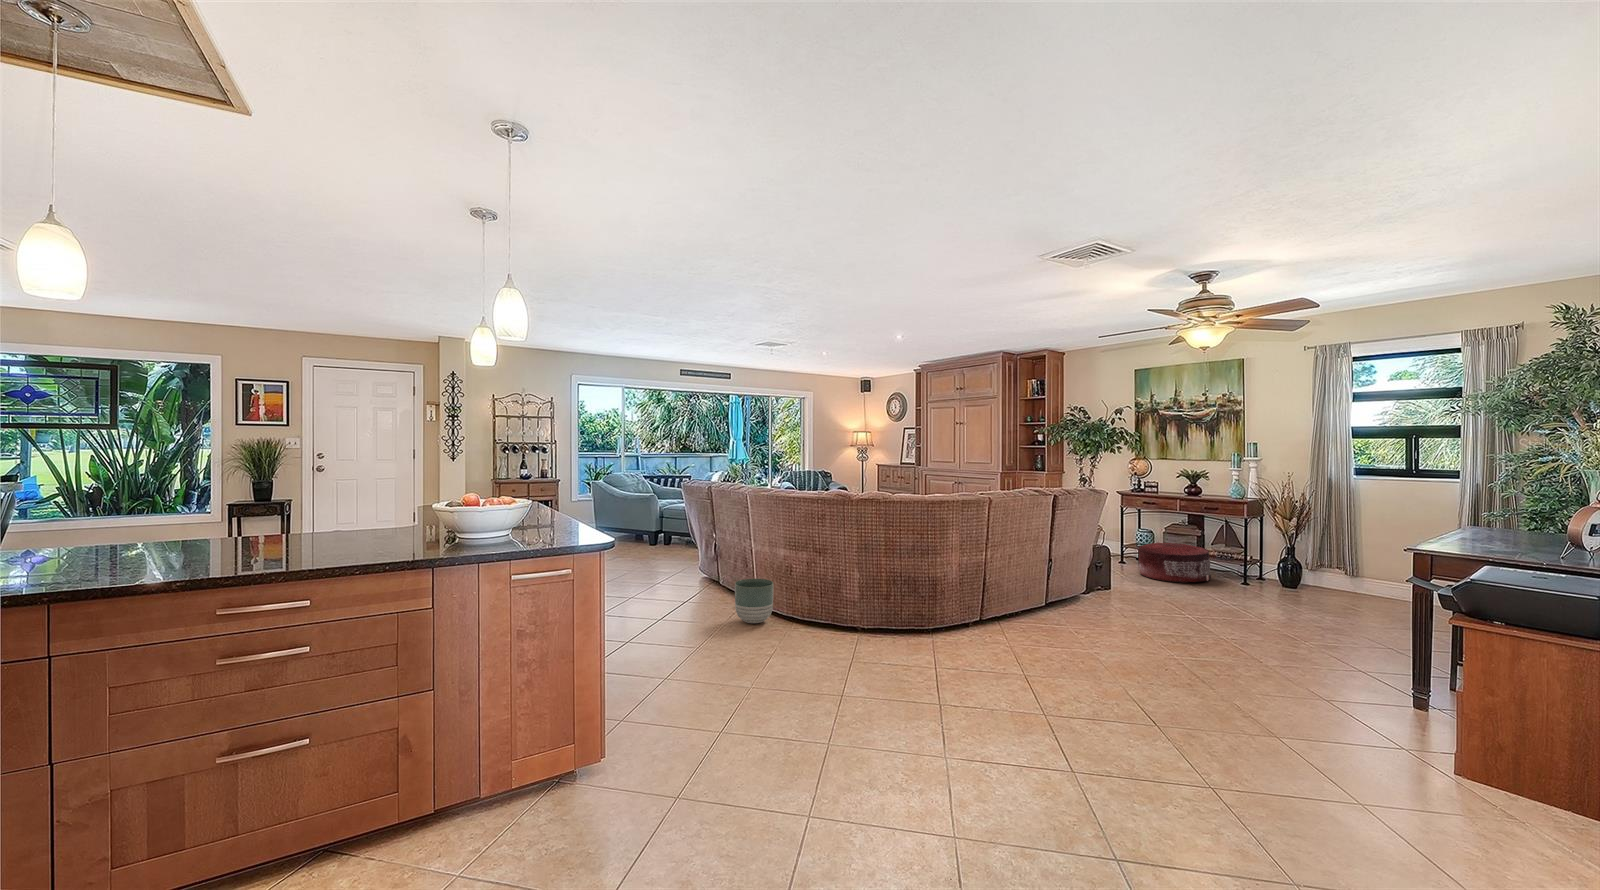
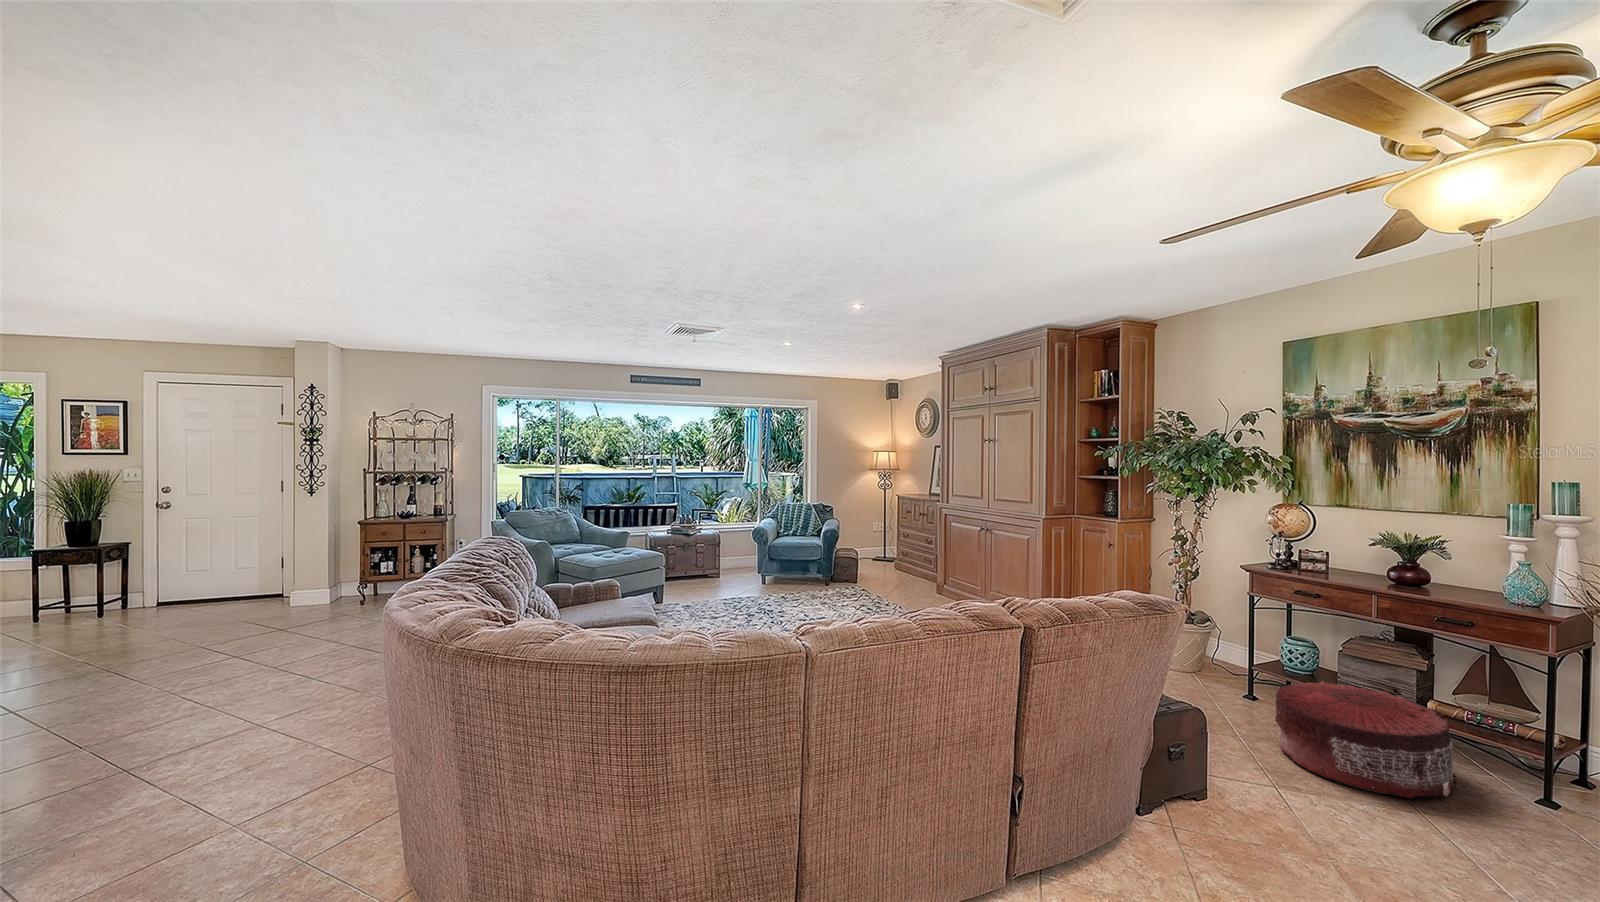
planter: present [735,579,774,623] -> none [307,749,400,853]

